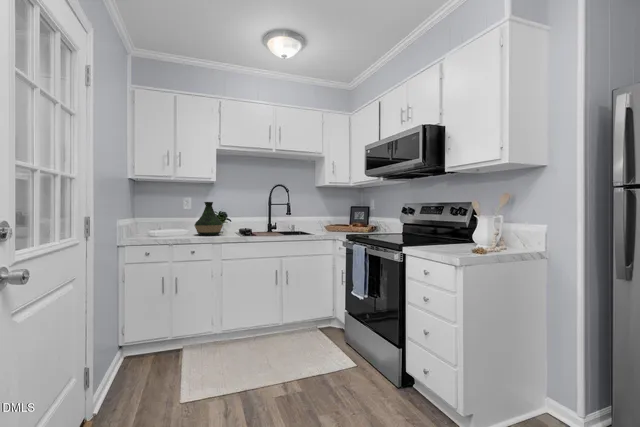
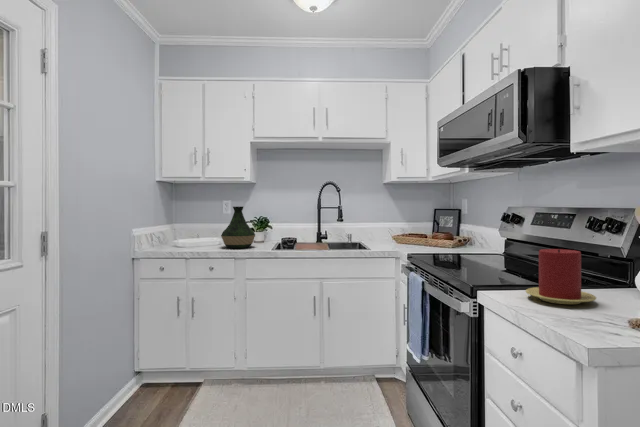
candle: none [427,222,460,248] -> present [526,249,596,304]

